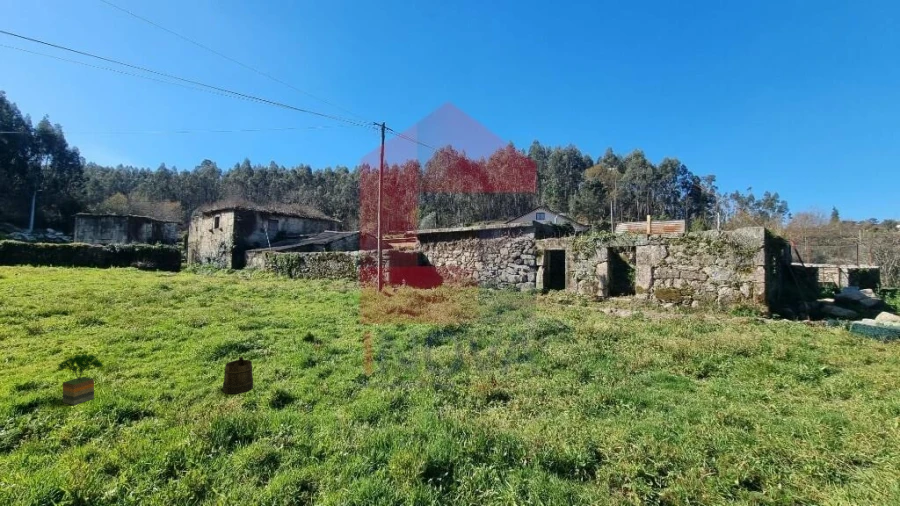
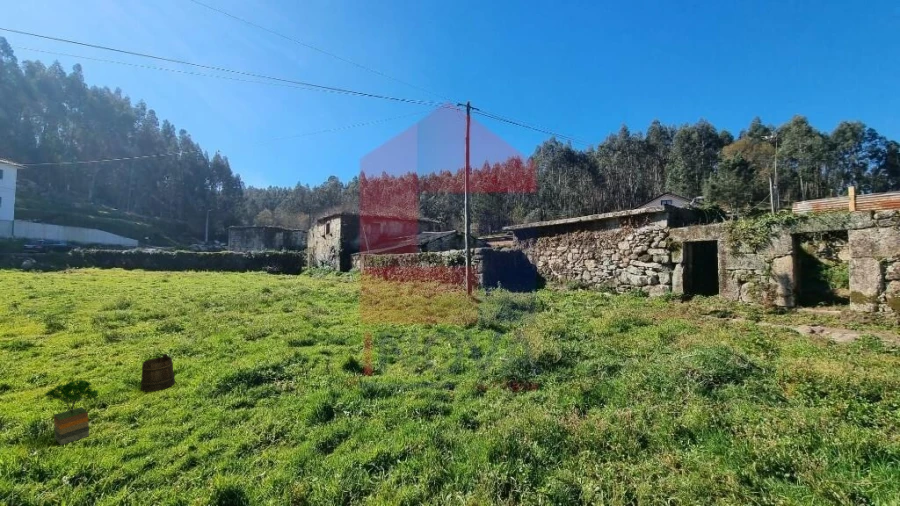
bucket: present [223,357,253,394] -> present [141,354,175,392]

